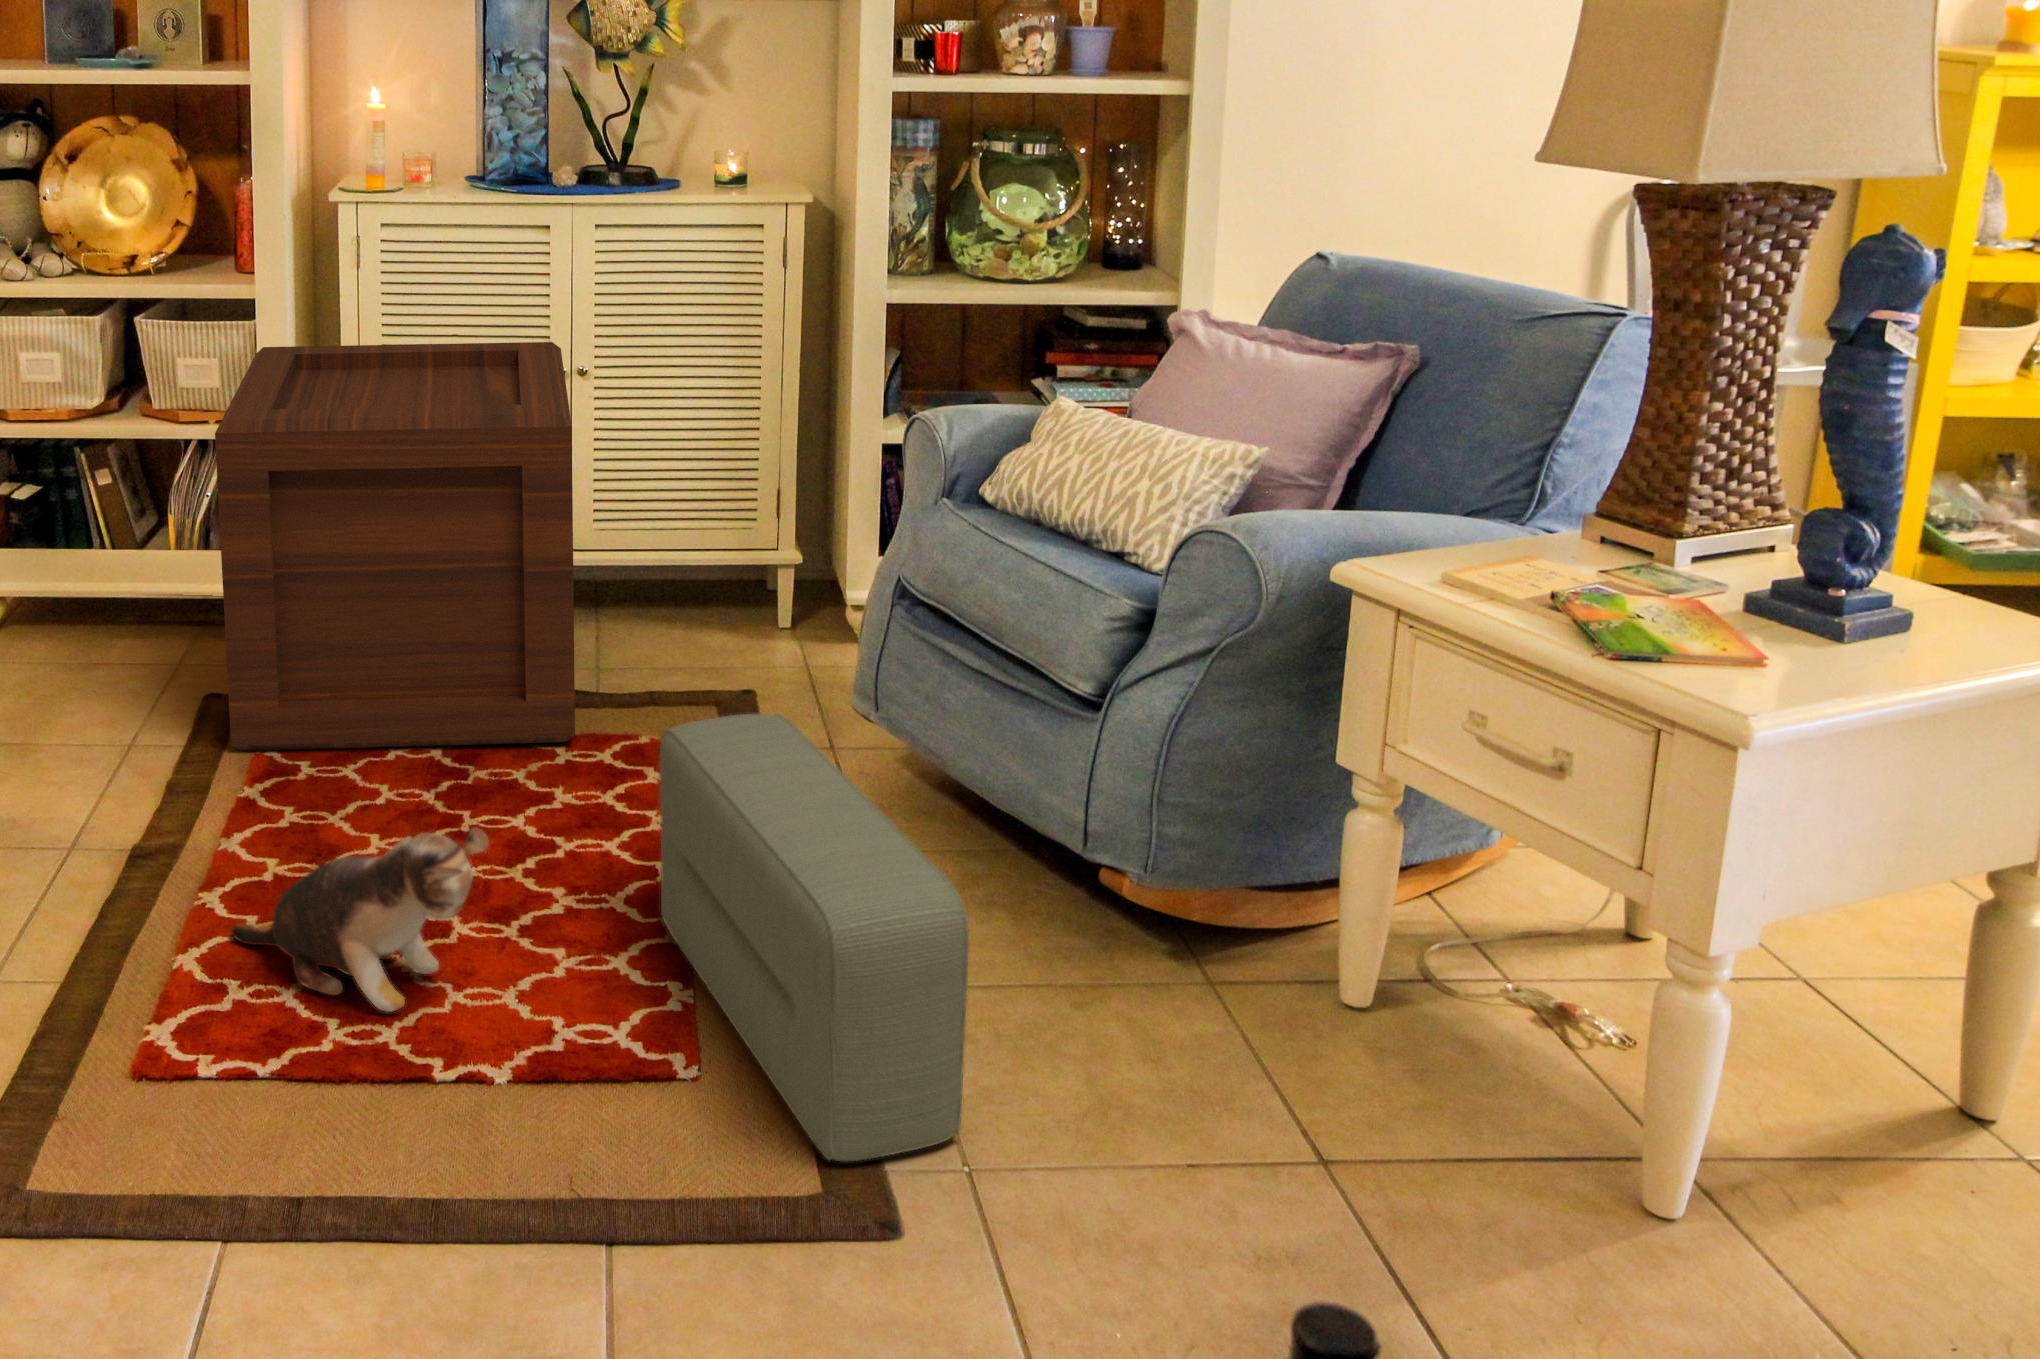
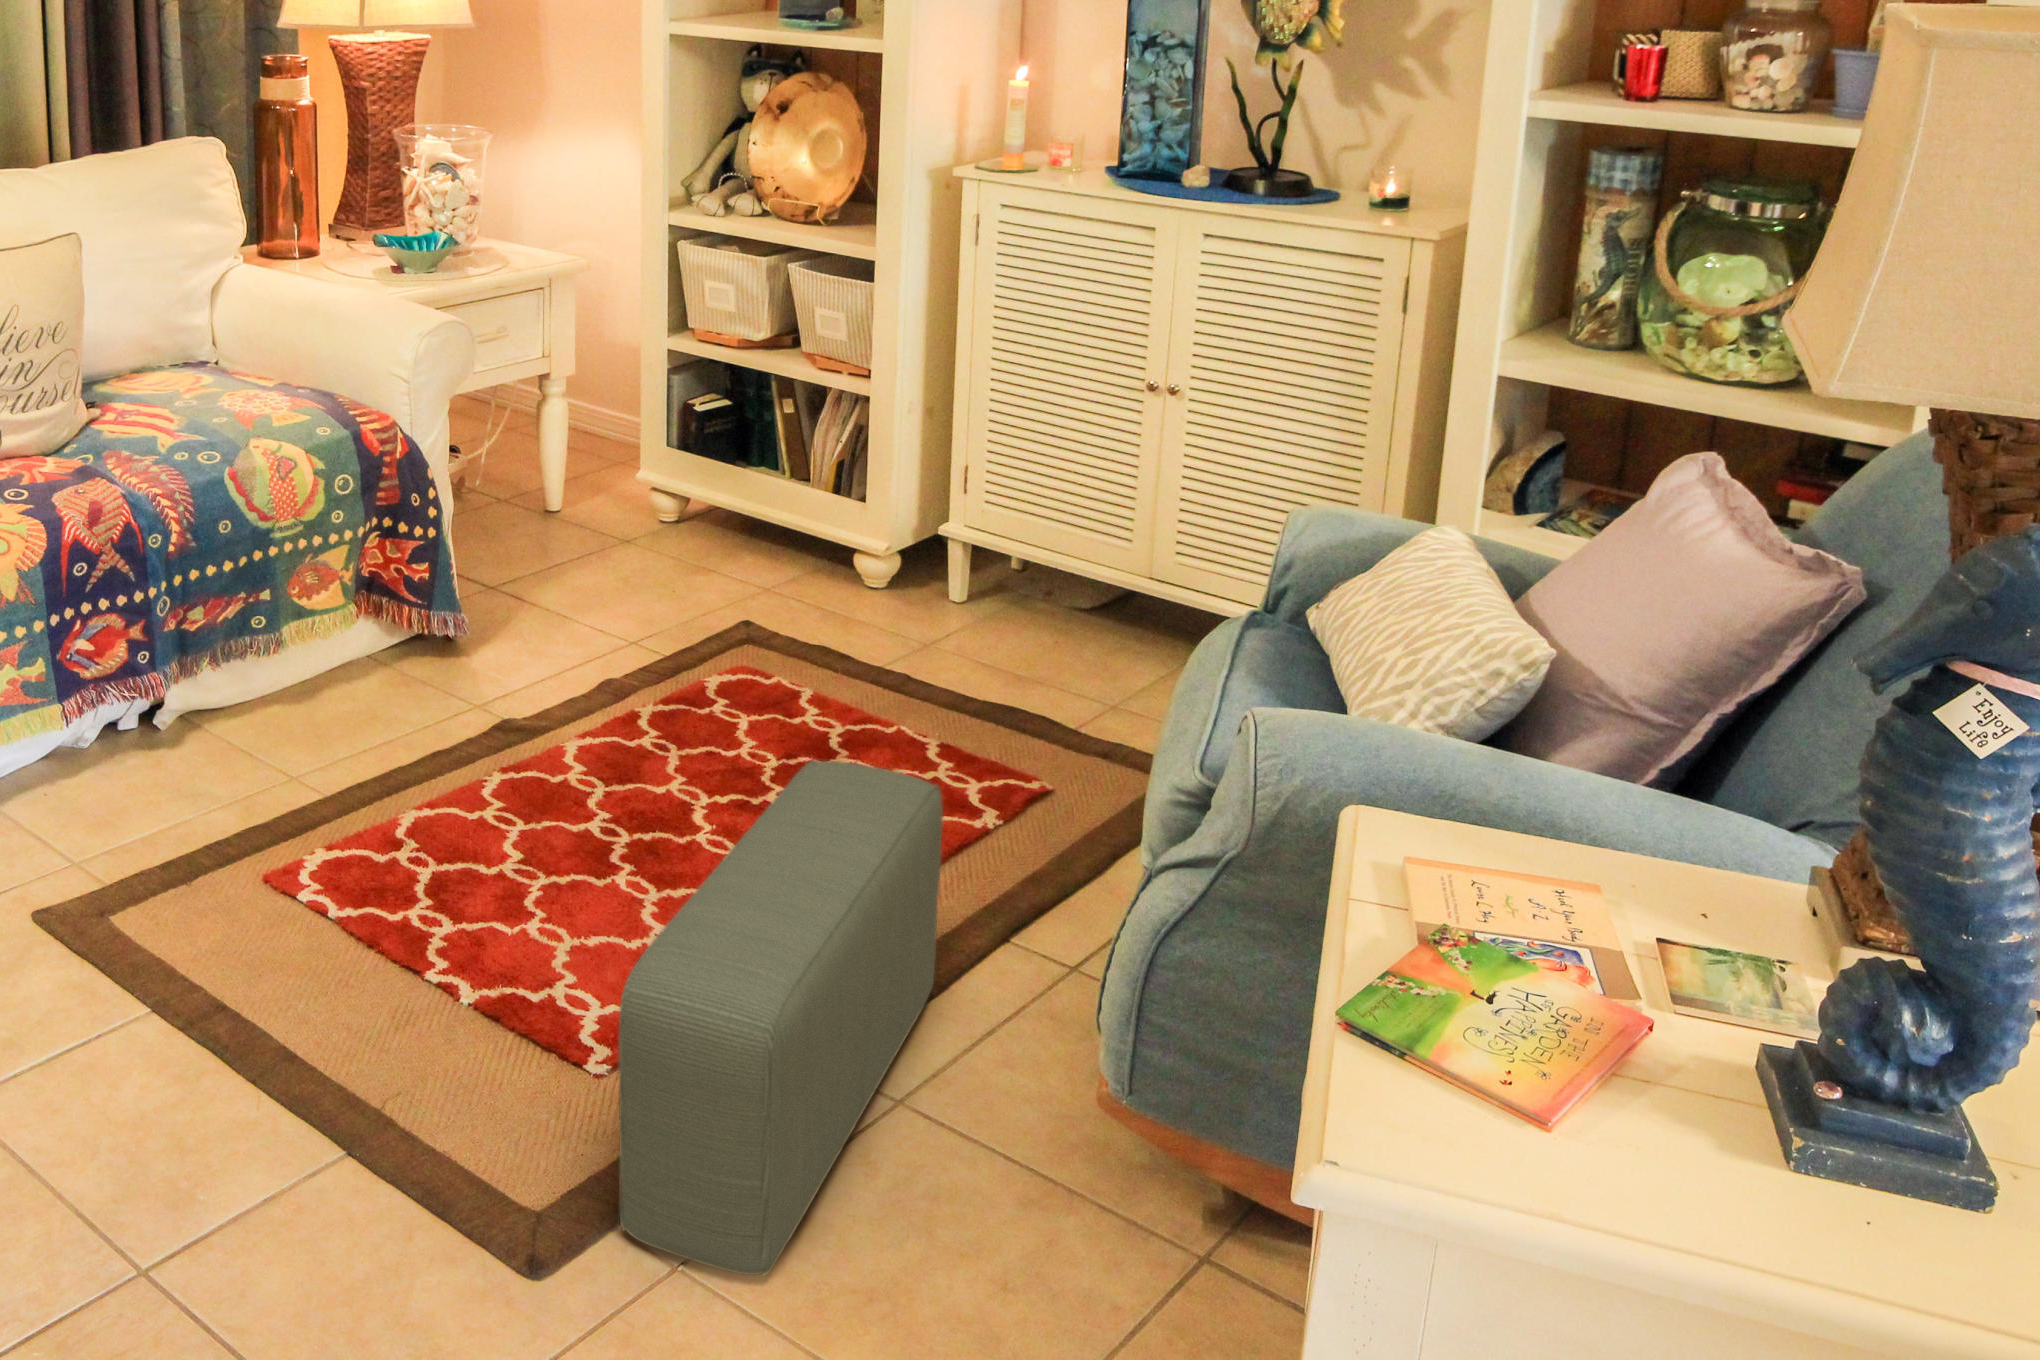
wooden crate: present [215,342,575,751] -> none [682,311,1152,770]
plush toy: present [232,827,489,1012] -> none [455,772,569,931]

